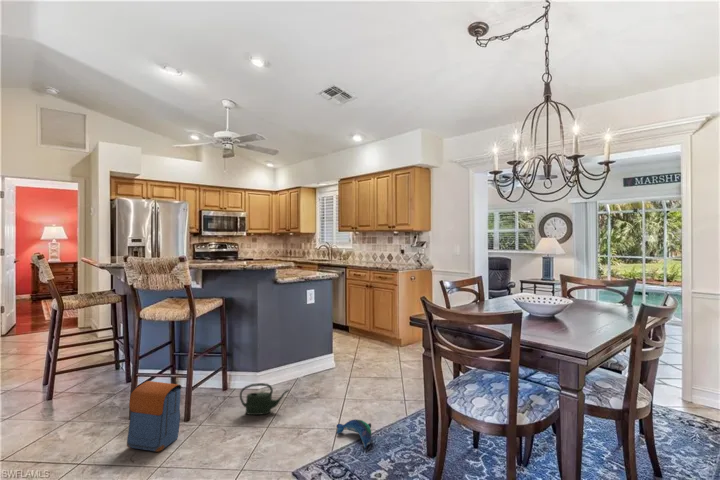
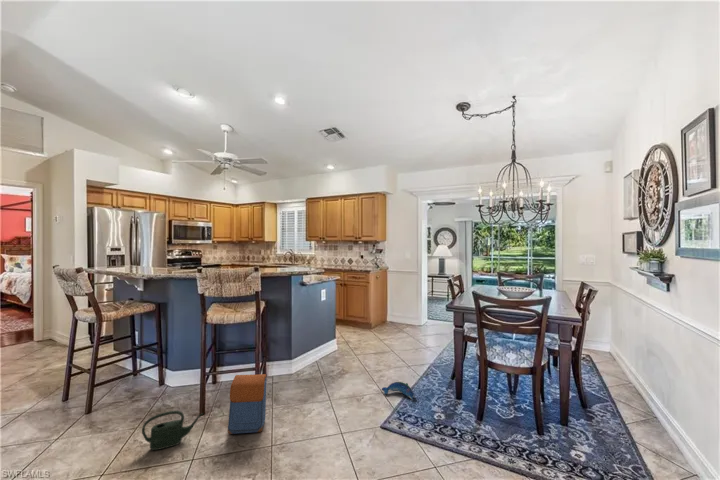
watering can: present [240,383,289,415] -> present [142,411,204,450]

